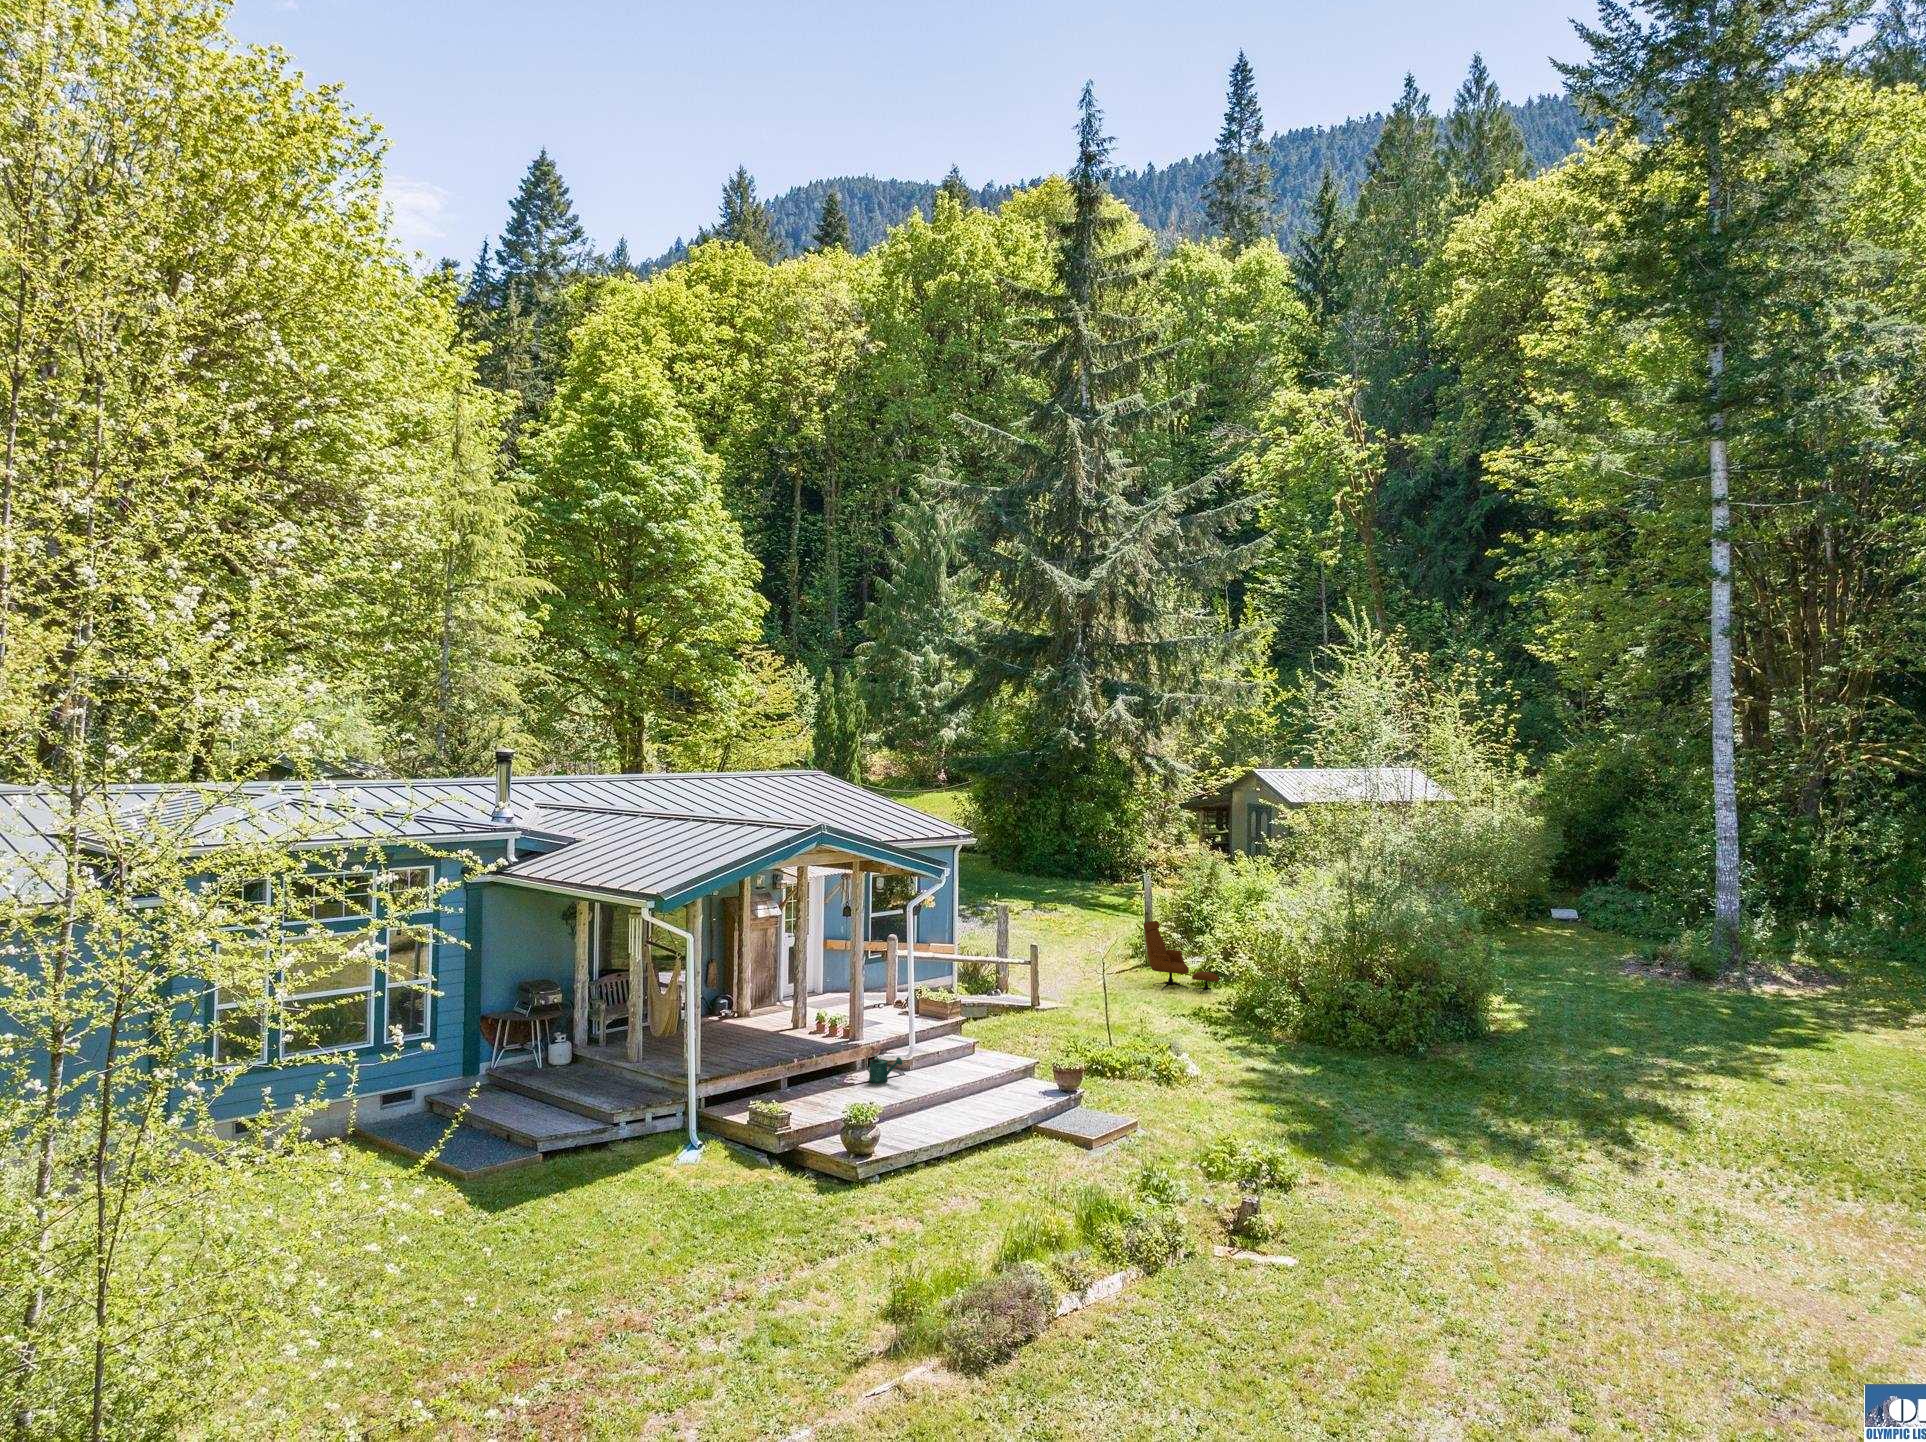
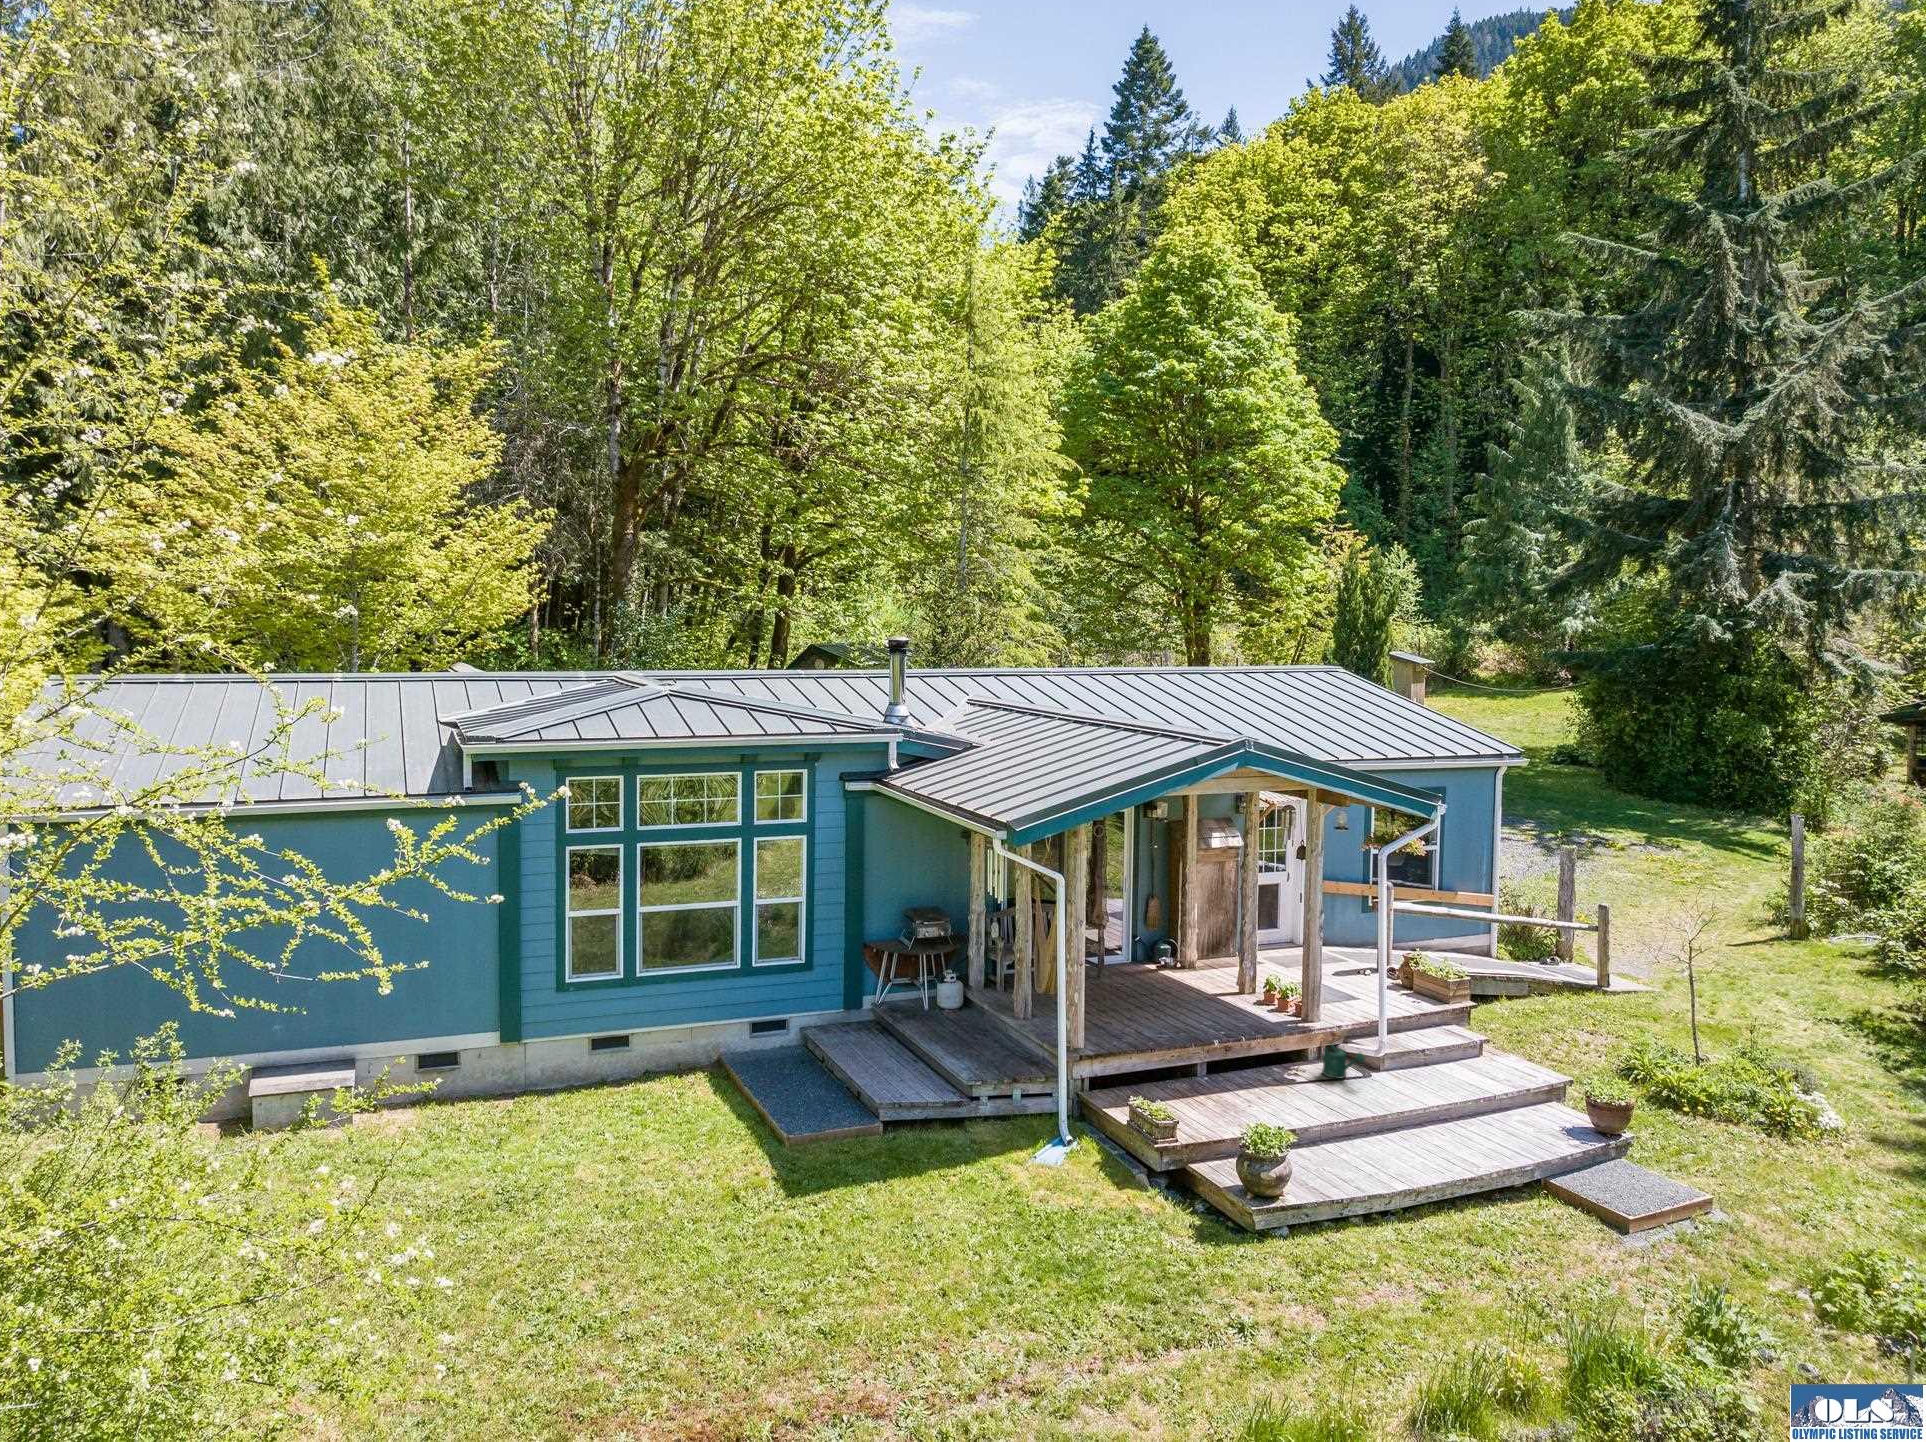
lounge chair: present [1144,921,1219,994] -> none [1783,888,1910,1004]

